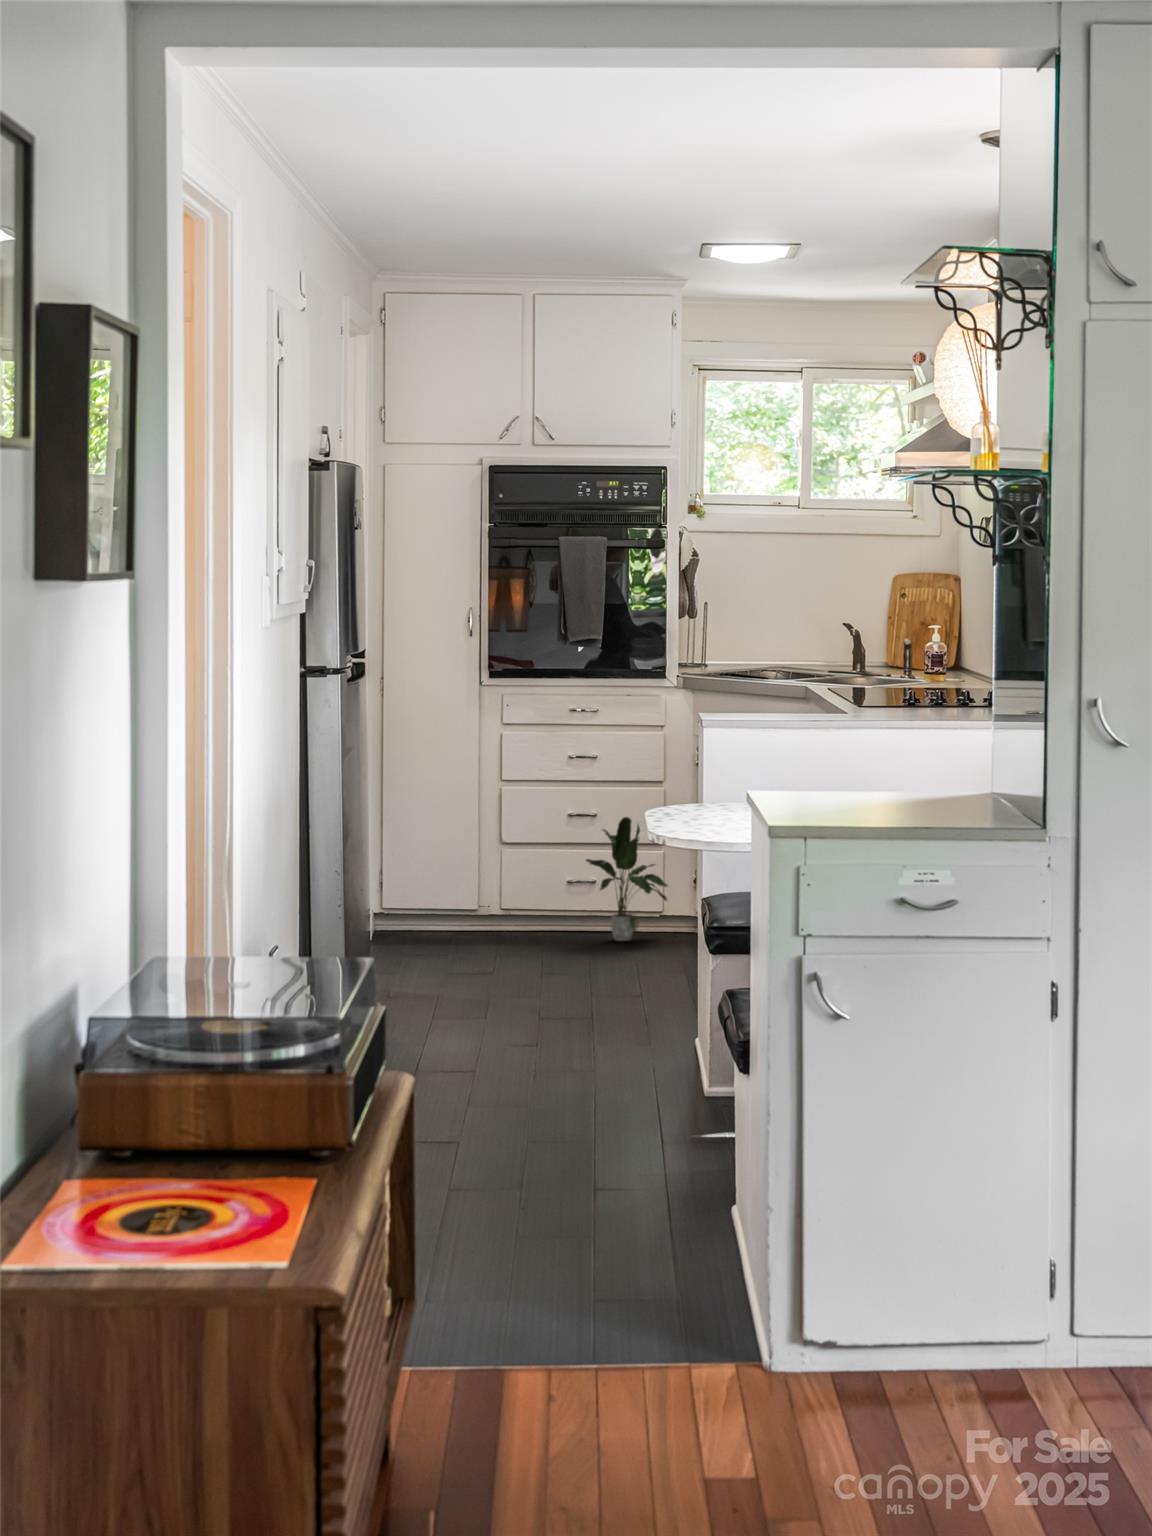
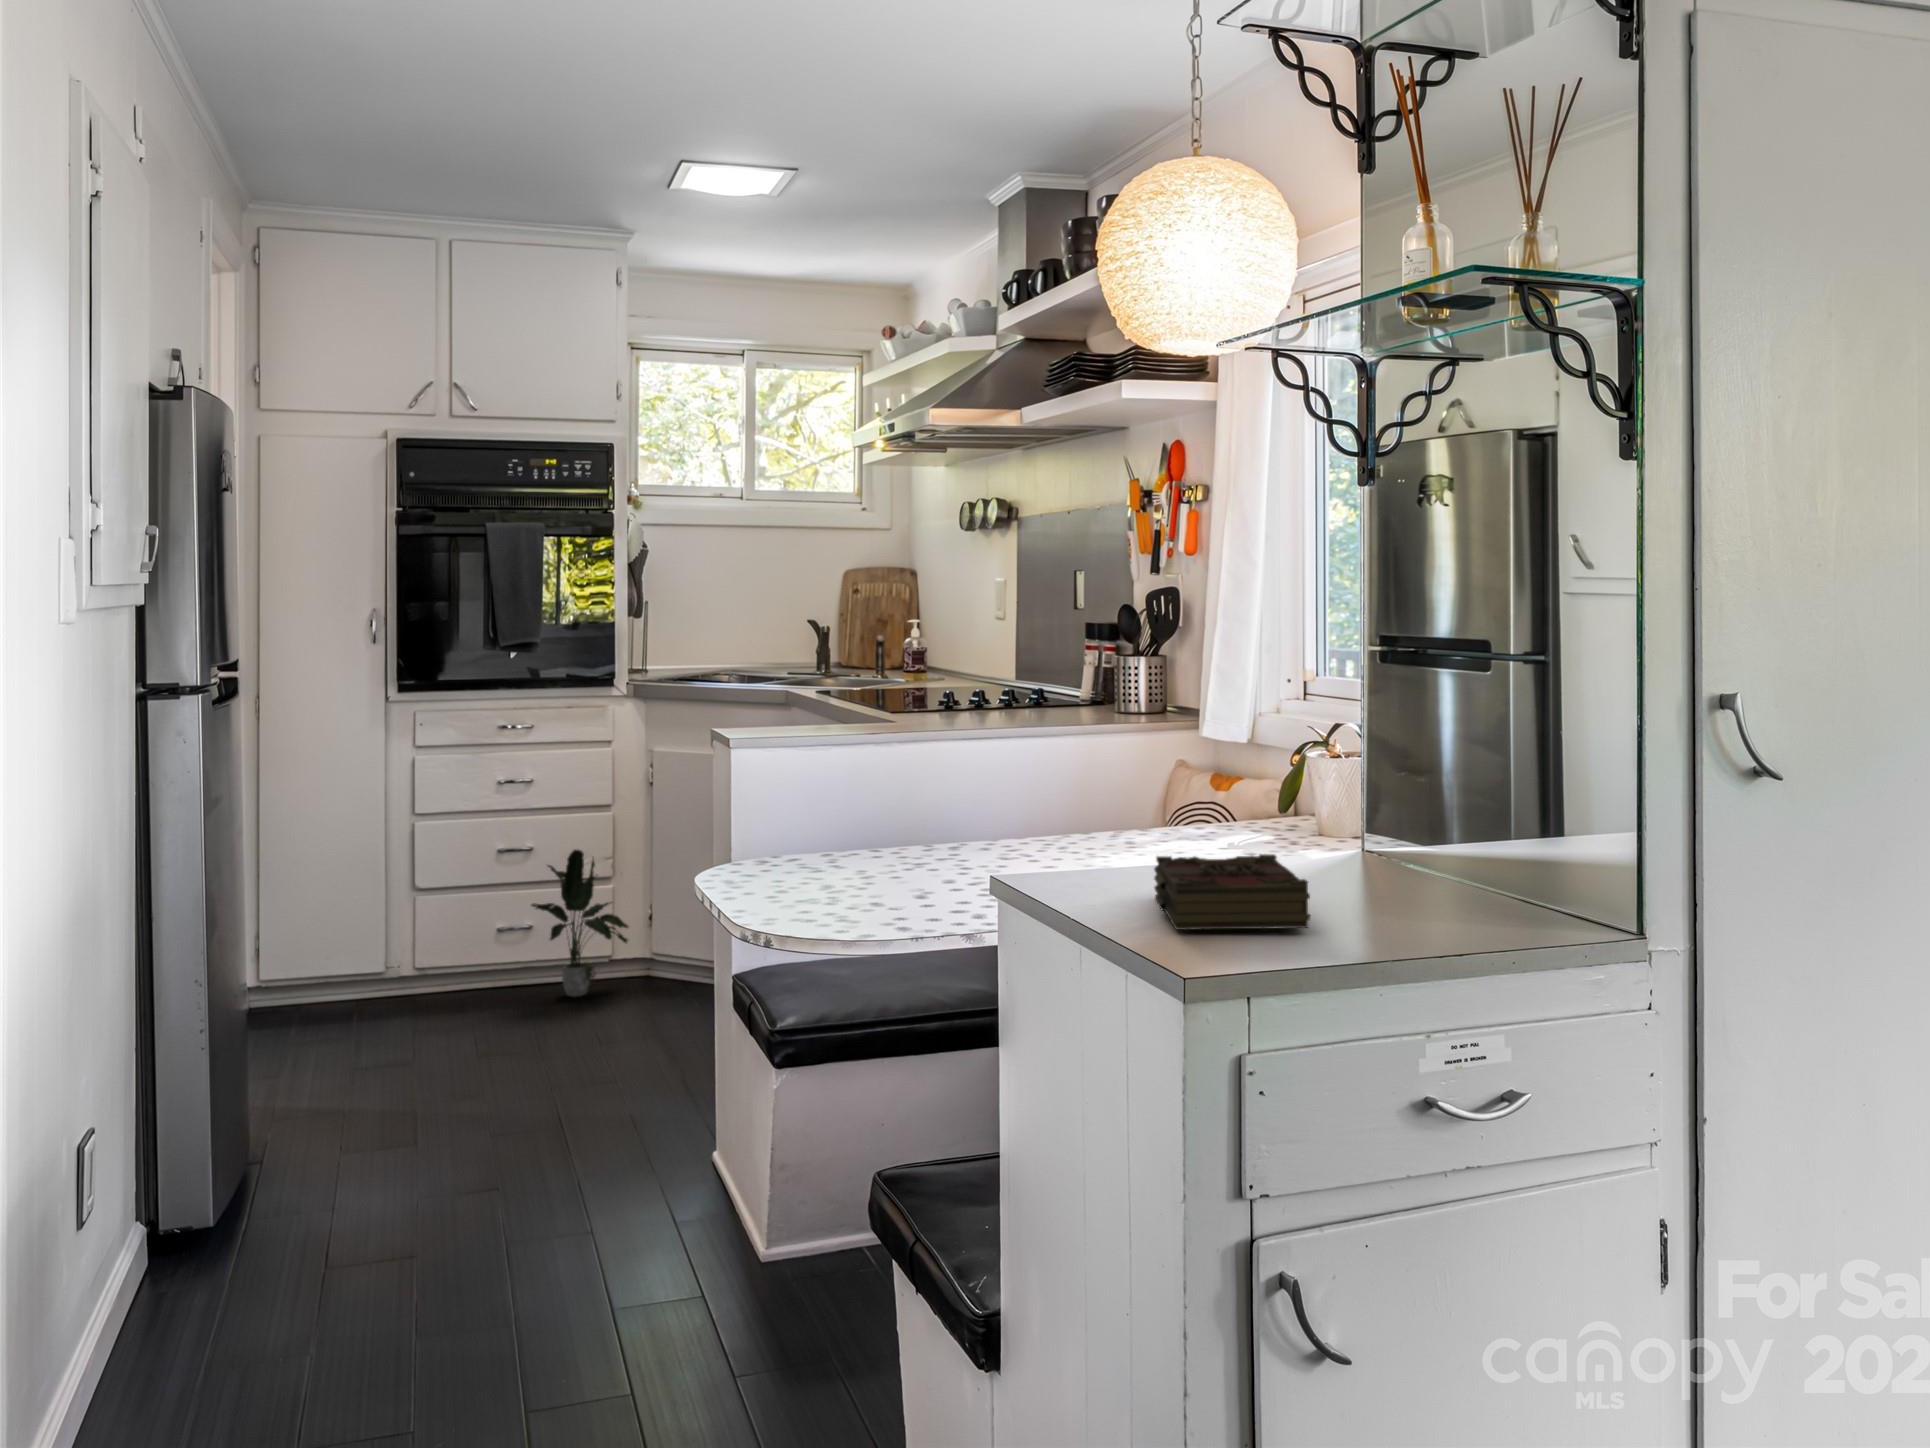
book: none [793,779,884,813] -> present [1154,854,1310,930]

